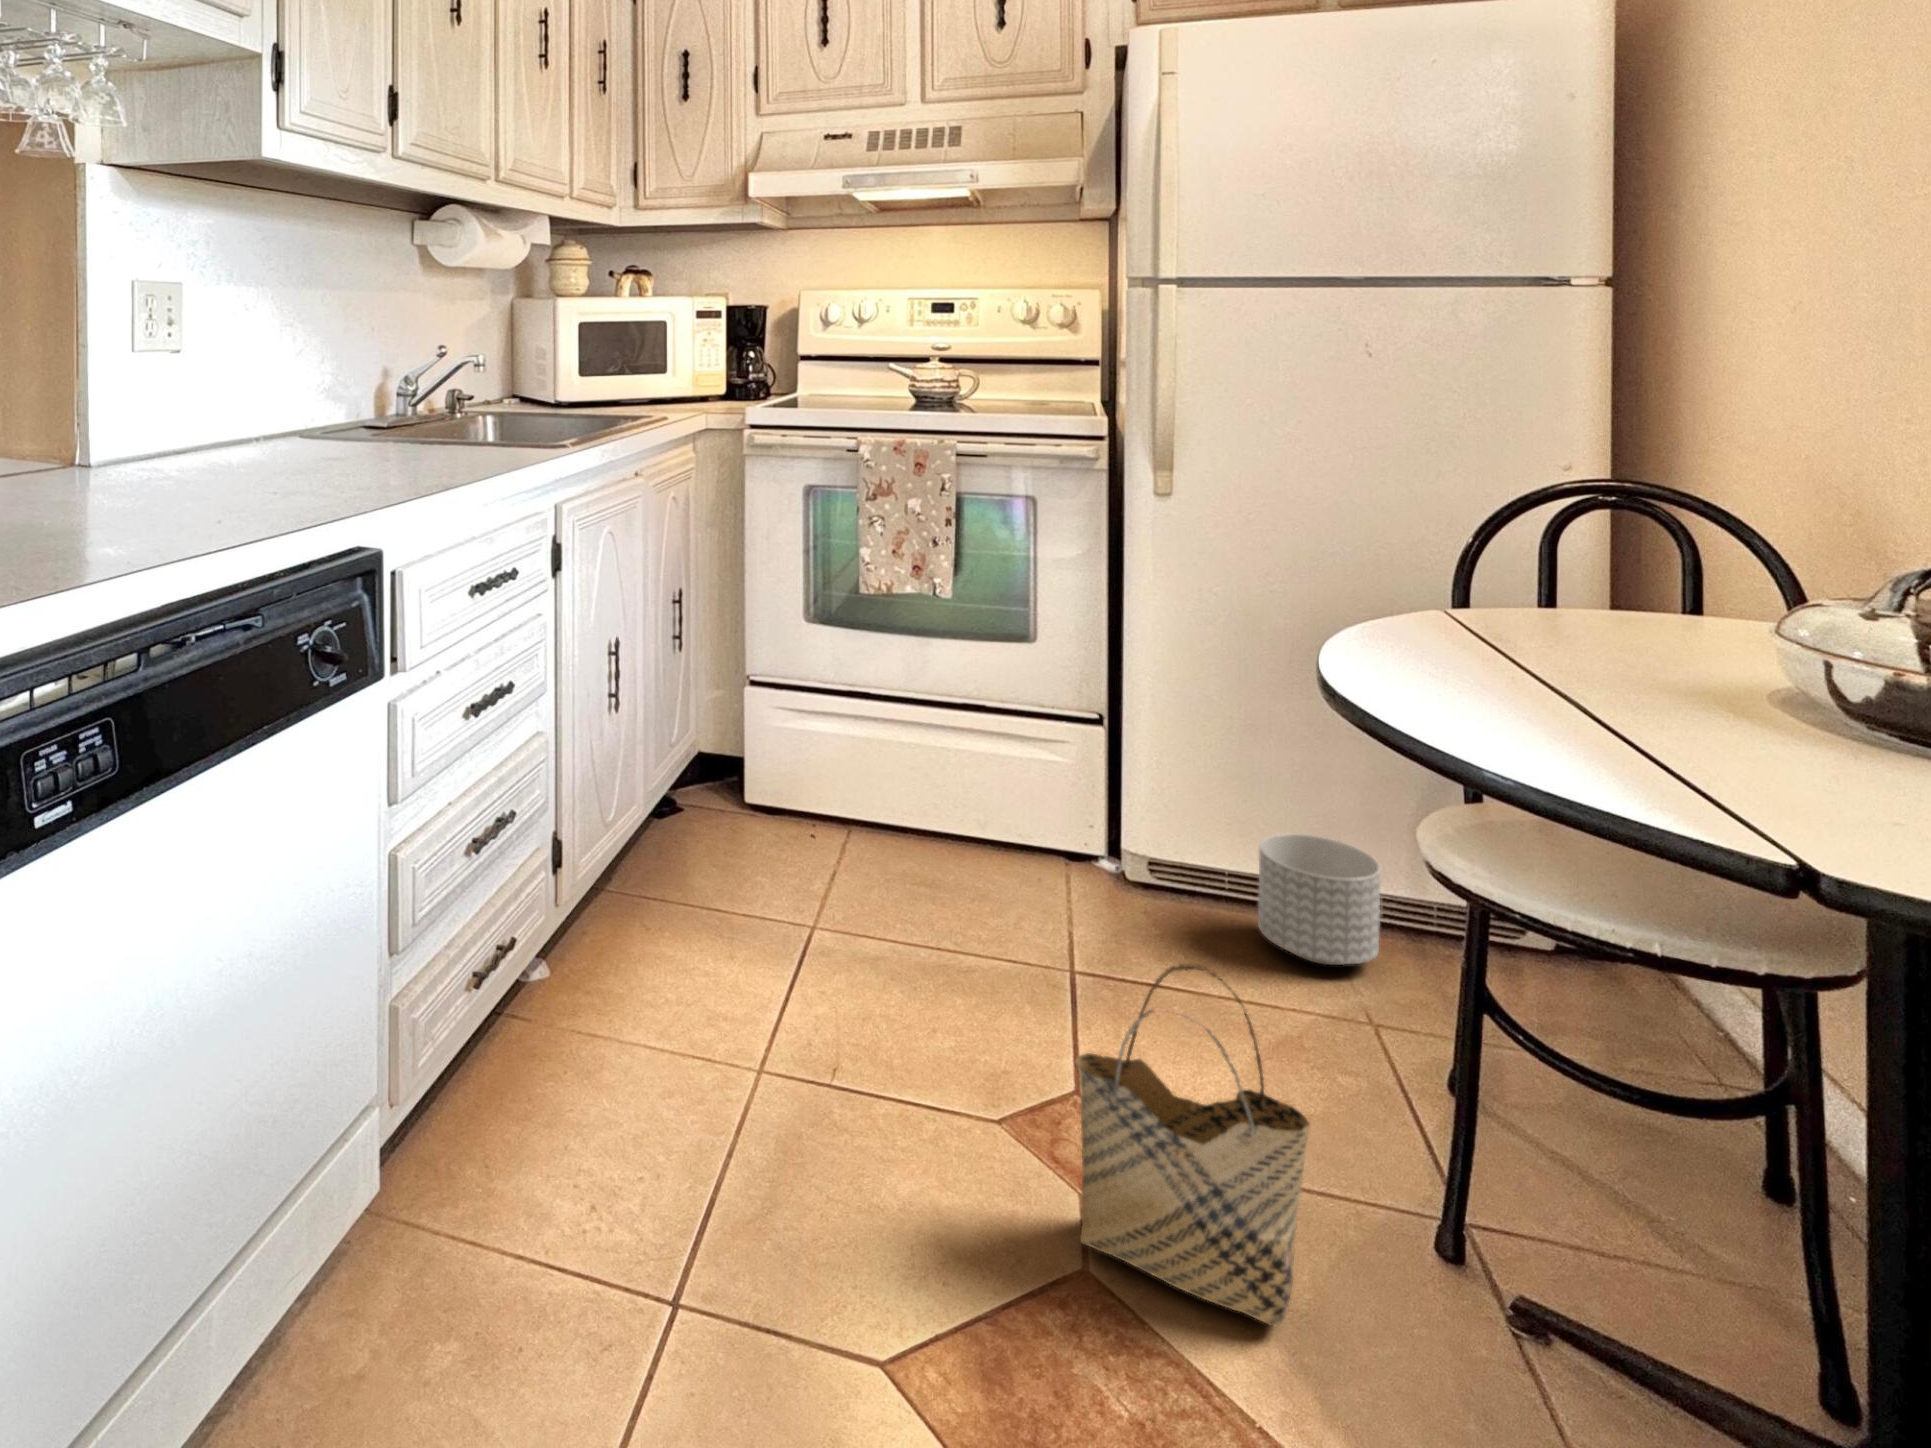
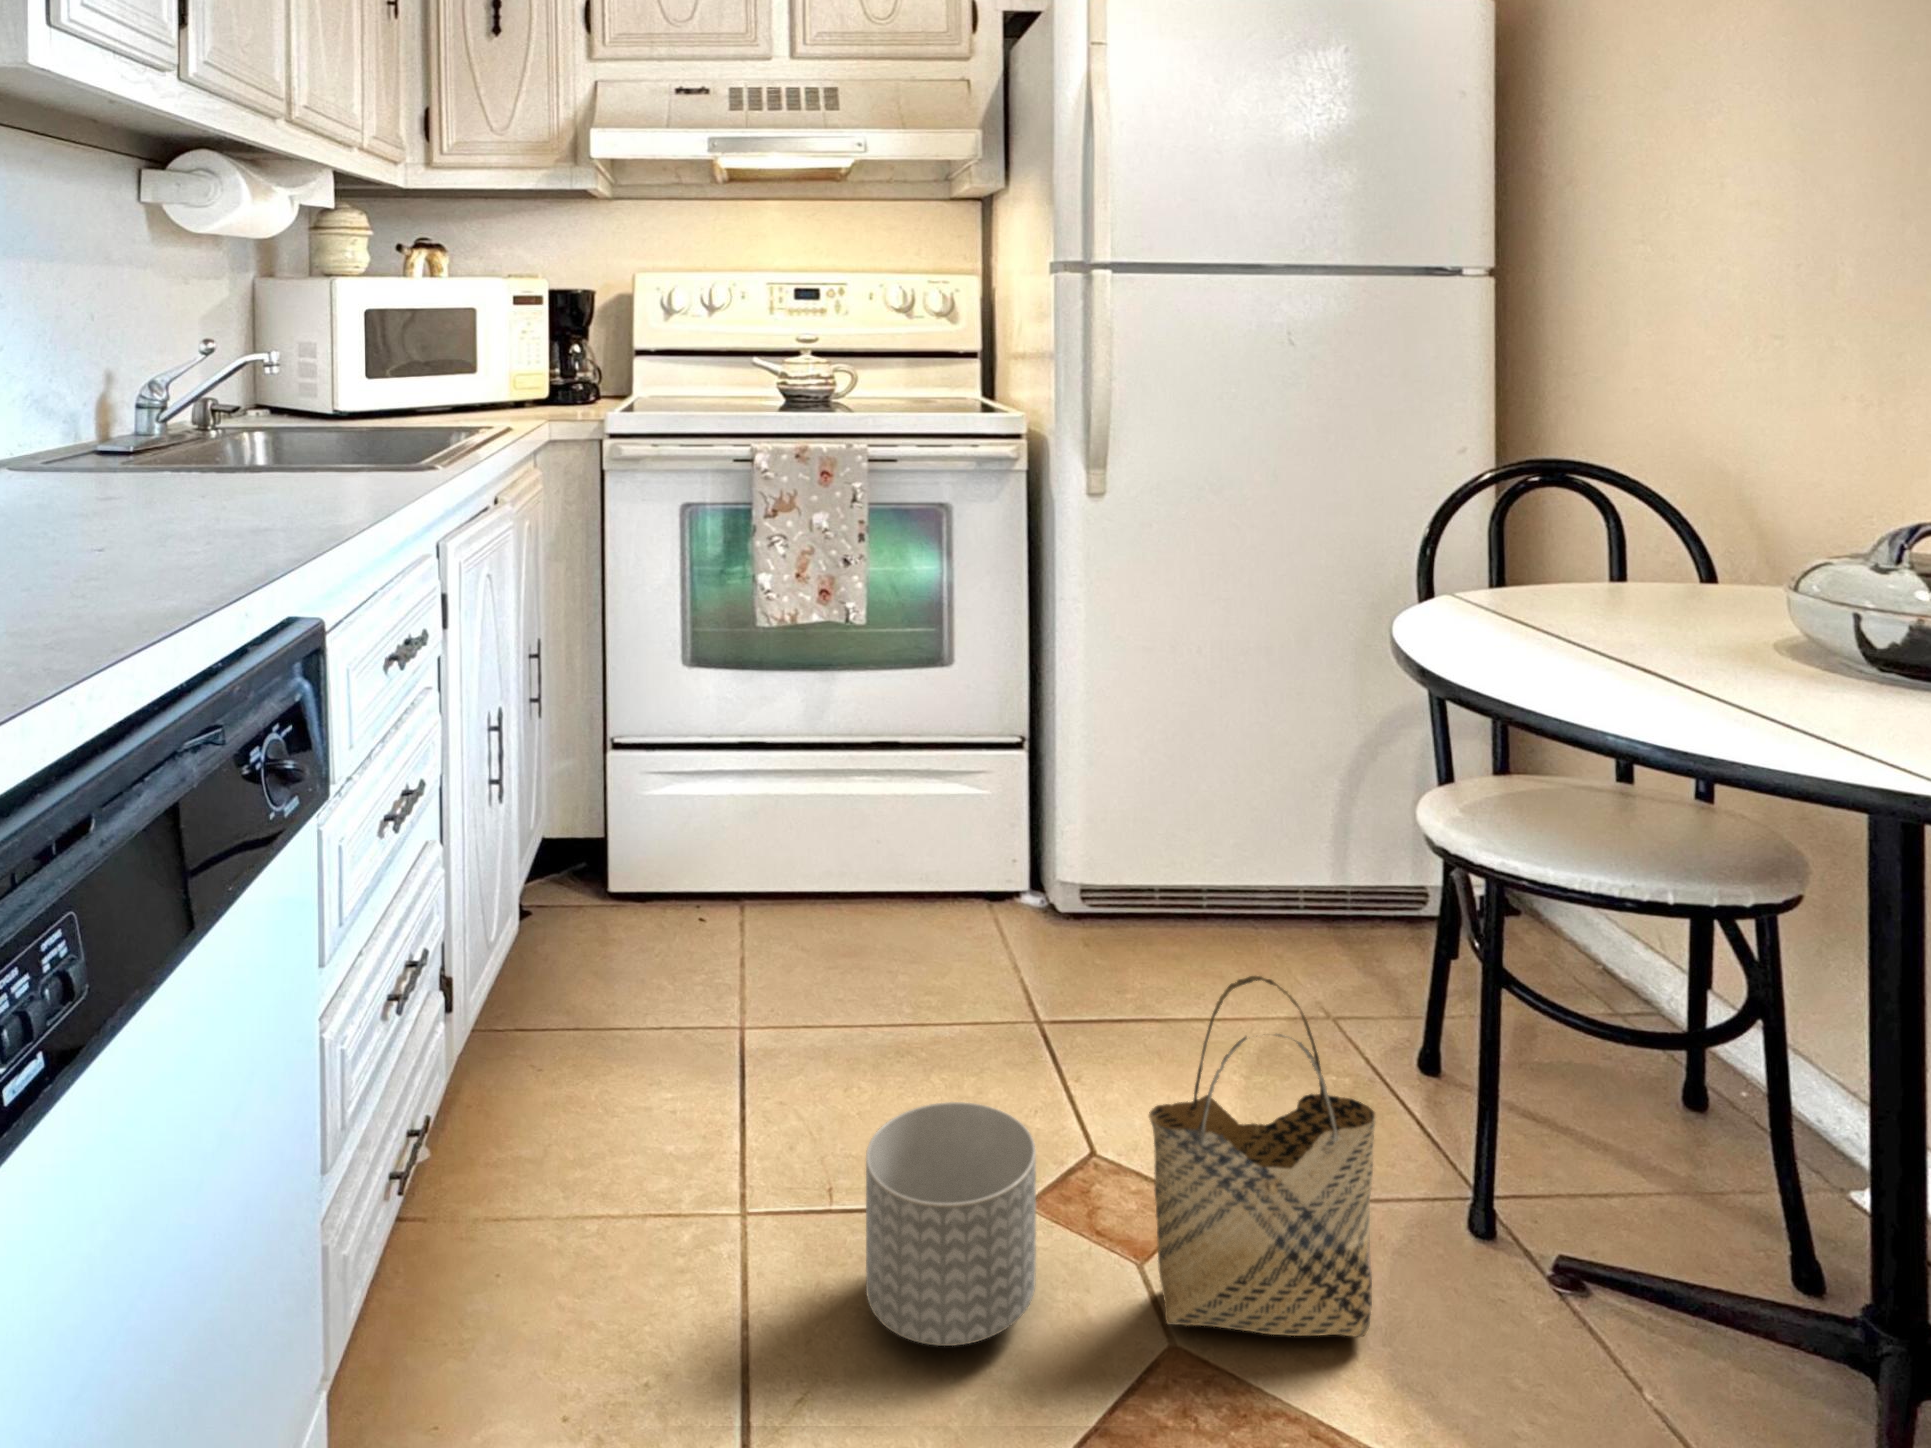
planter: present [1258,834,1381,965] -> present [866,1102,1036,1346]

